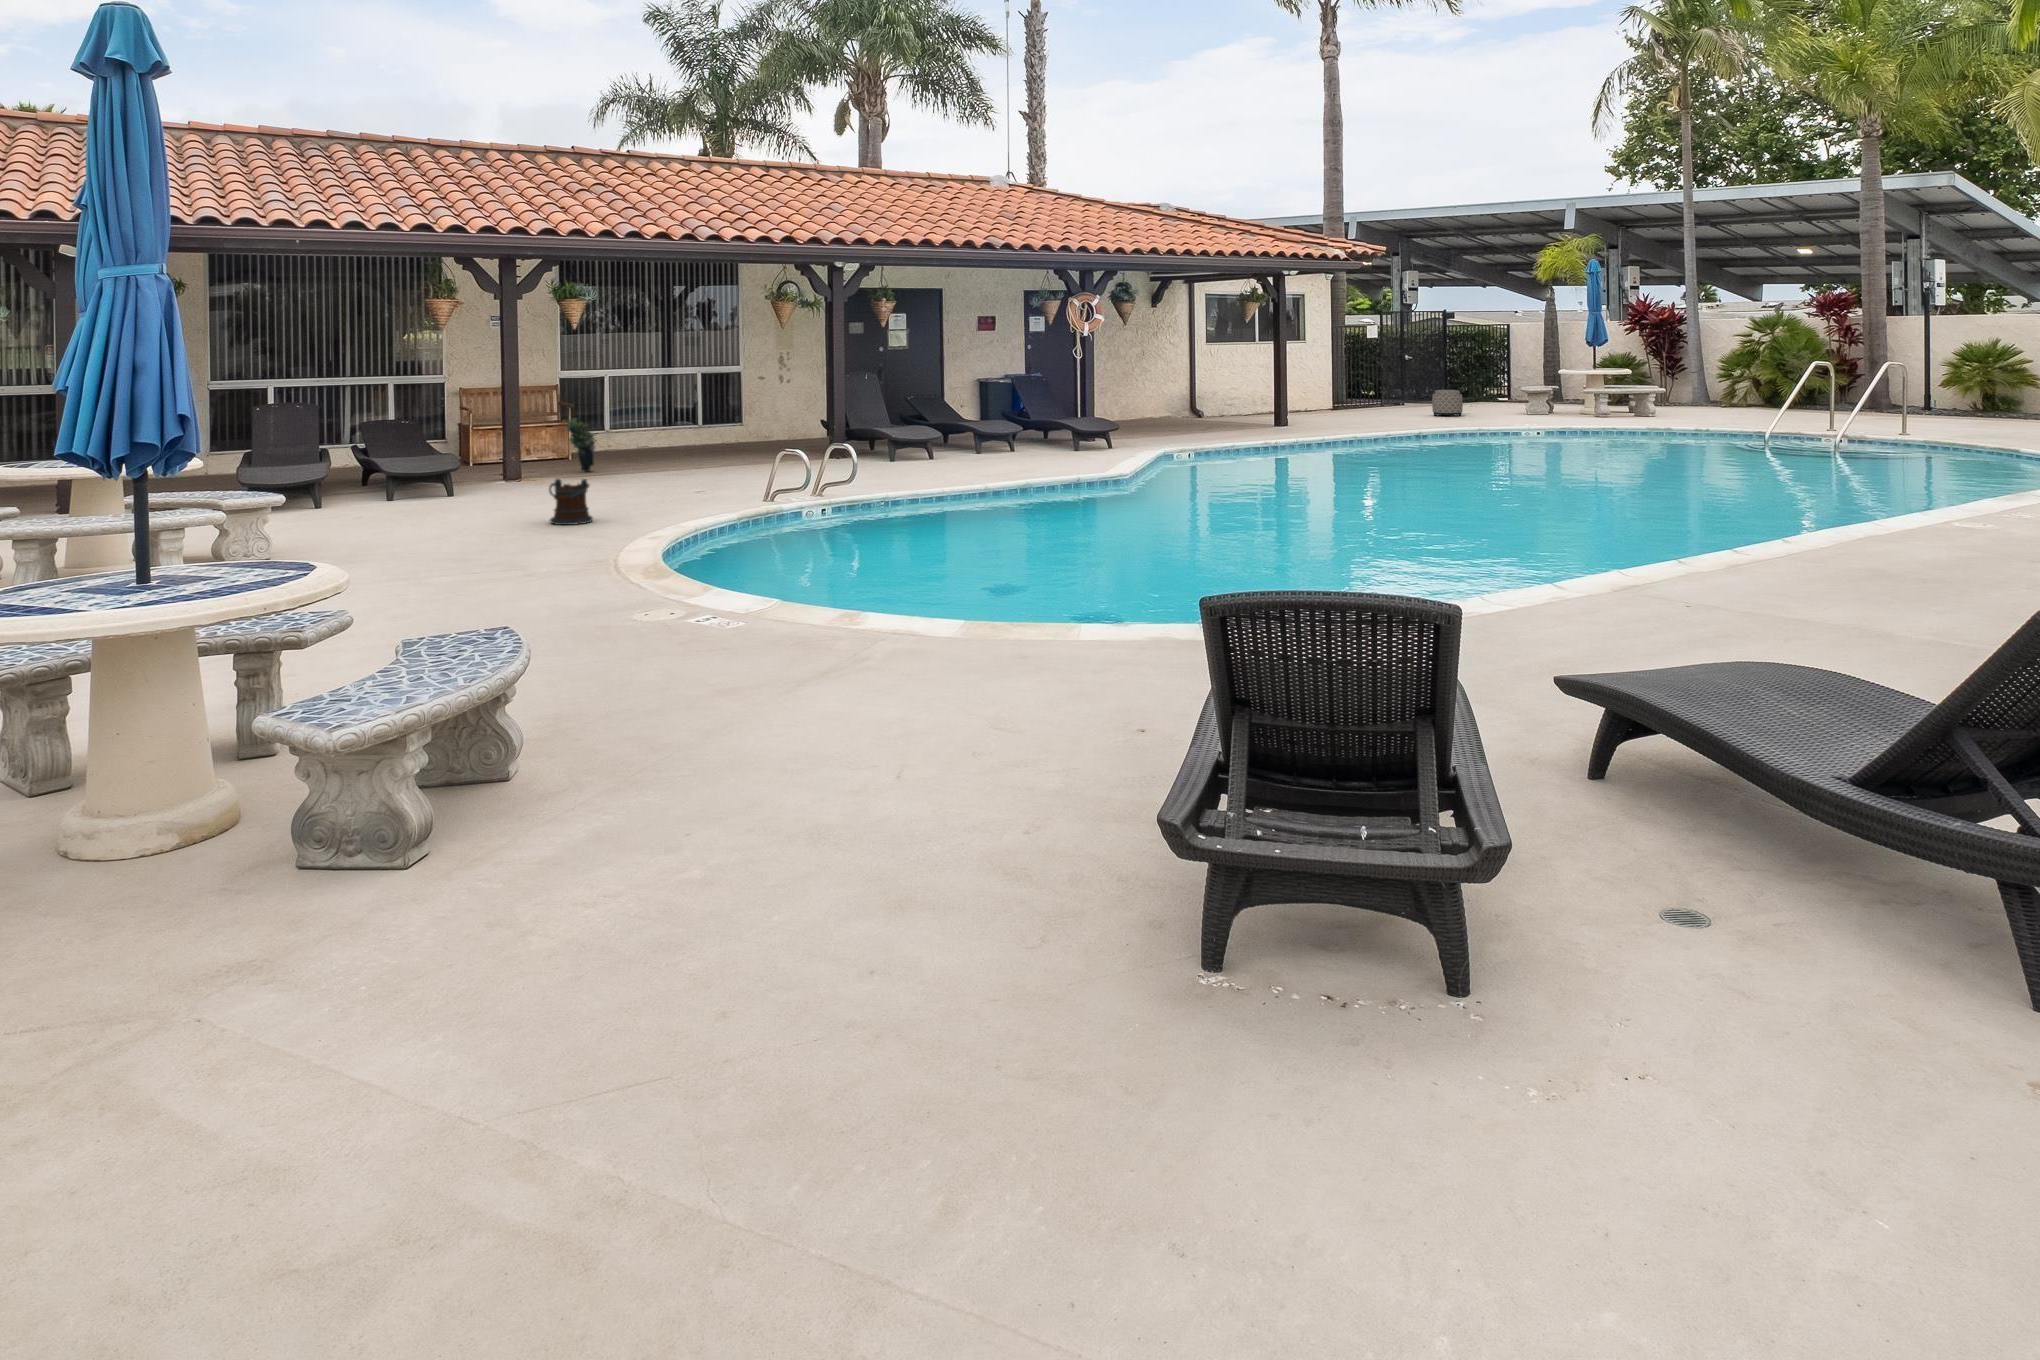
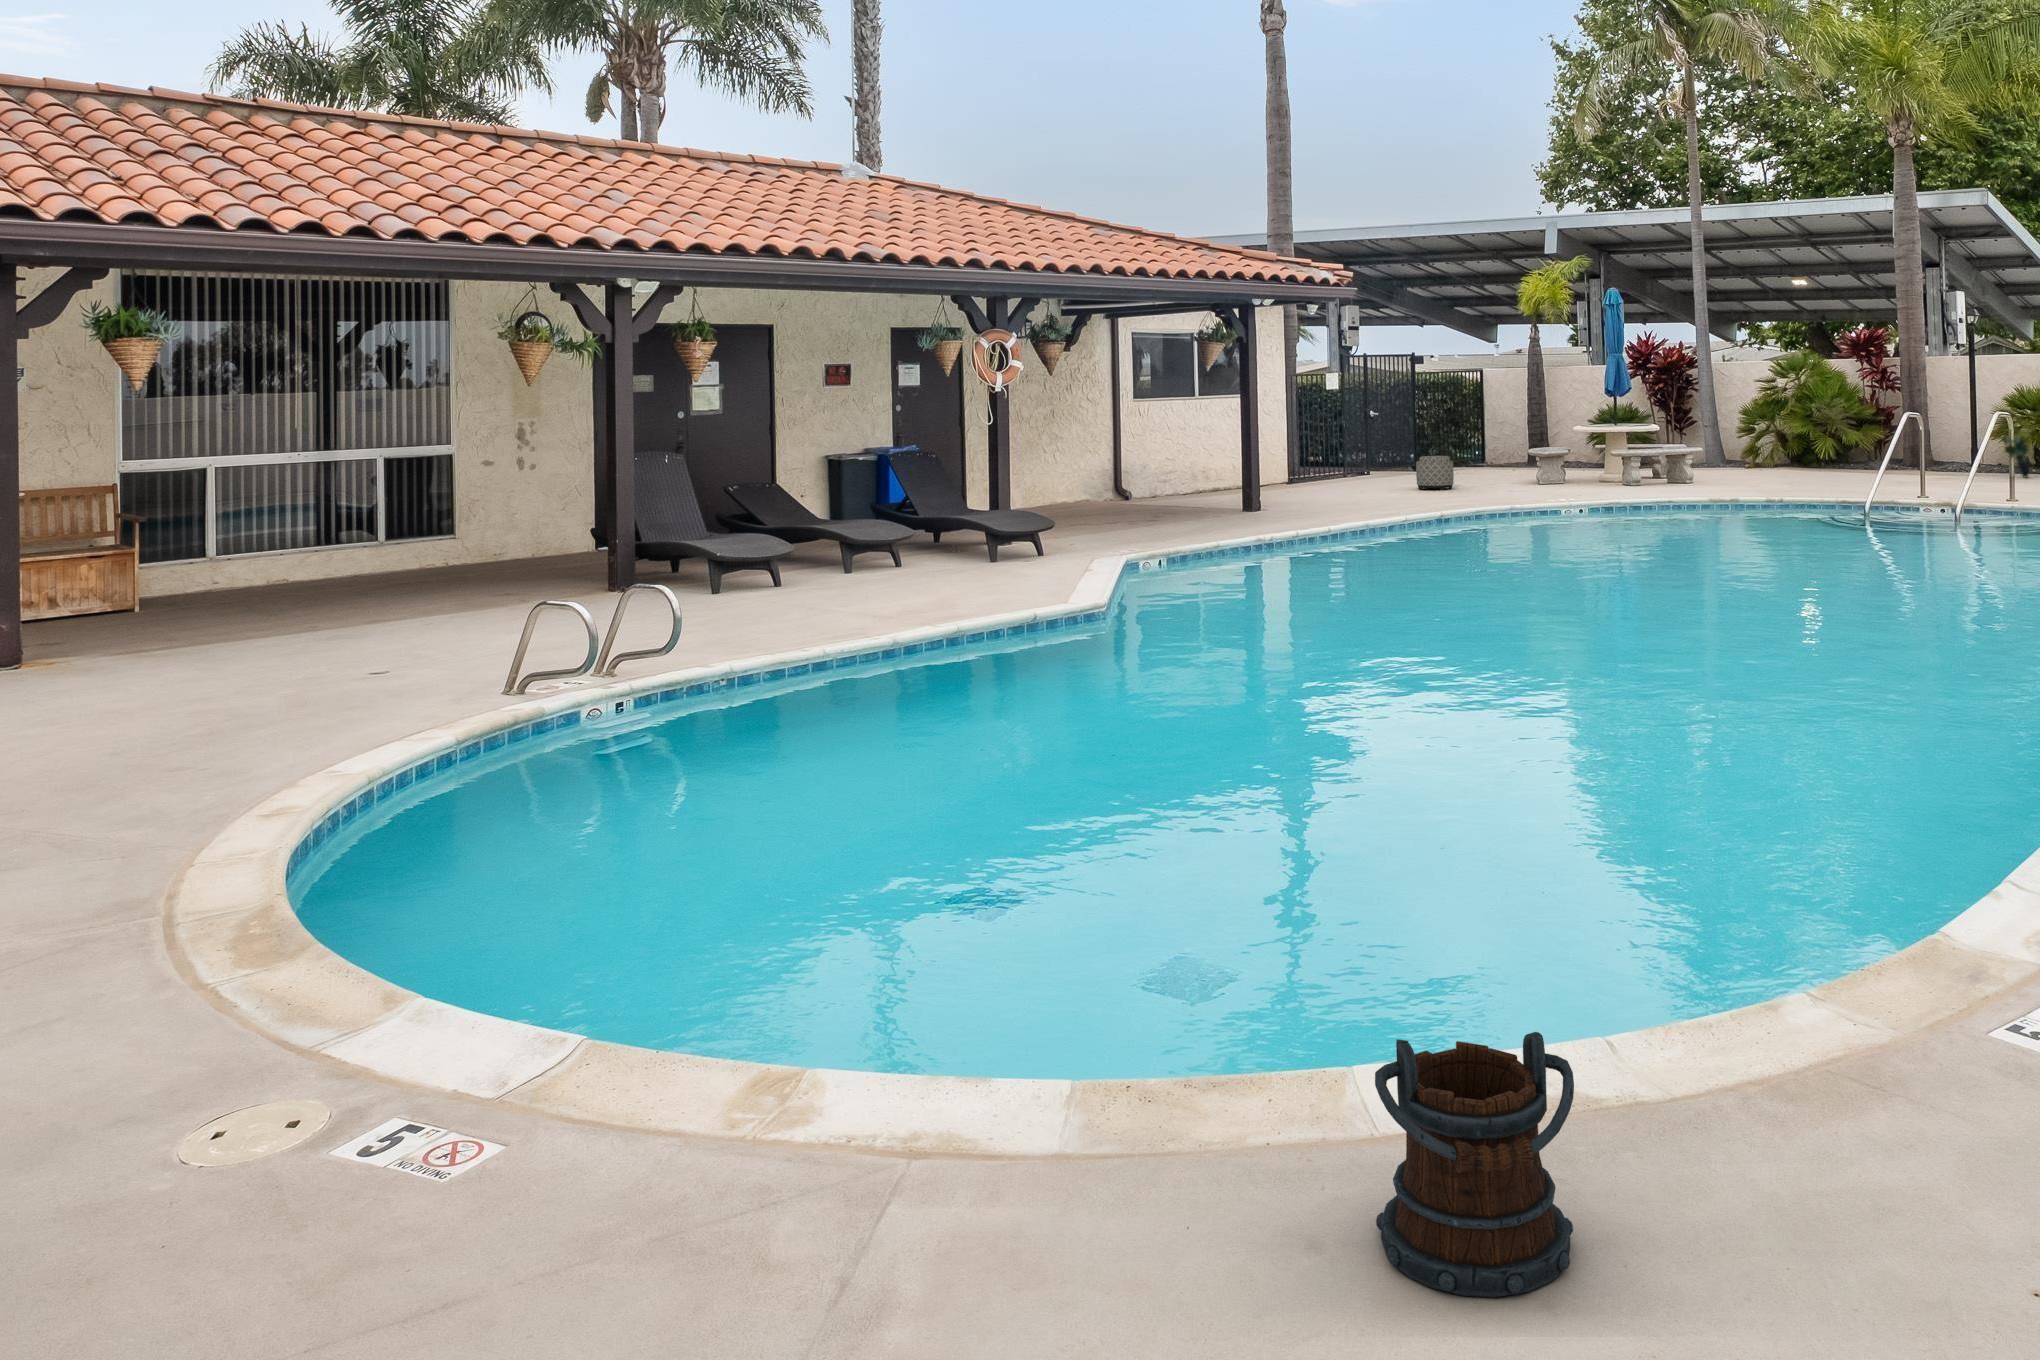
potted plant: present [563,419,596,472] -> present [2002,433,2029,478]
bucket: present [549,479,593,525] -> present [1375,1032,1574,1297]

